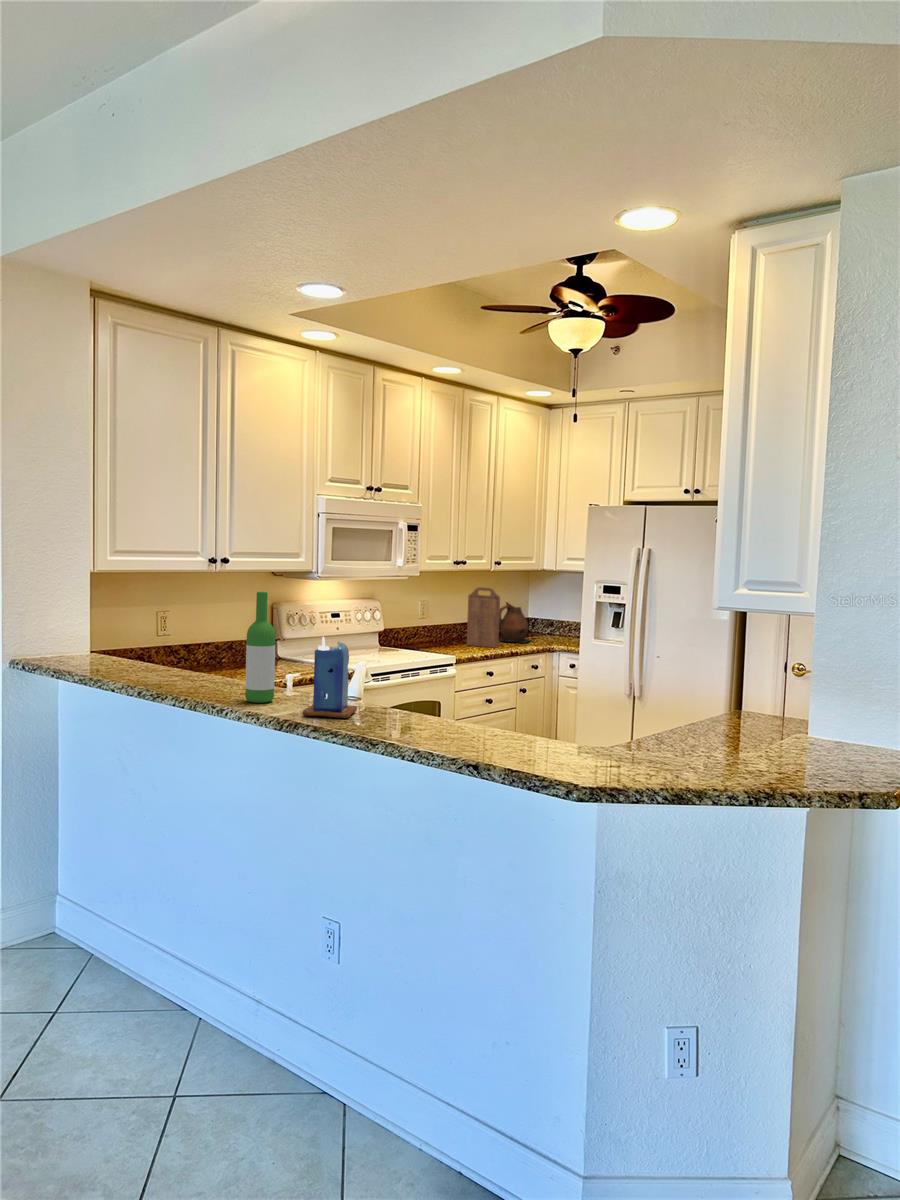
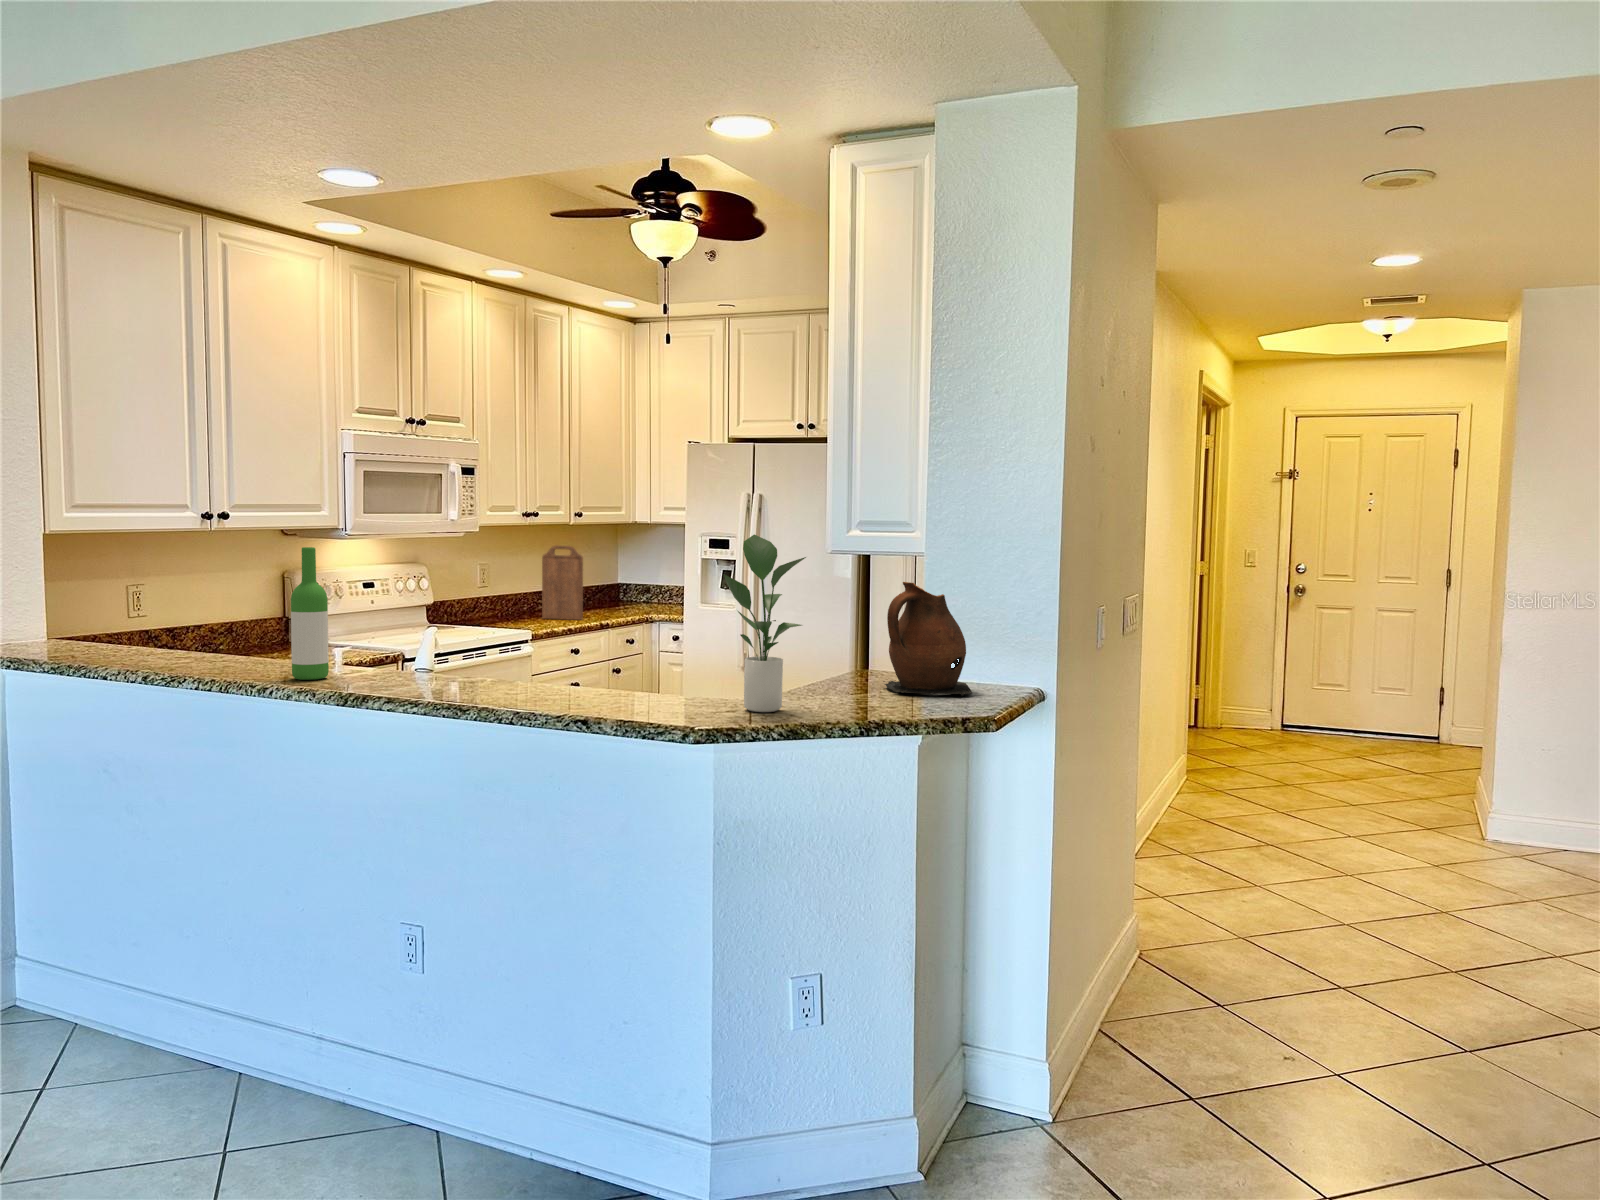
potted plant: none [612,594,698,771] -> present [724,535,806,712]
ceramic pitcher: present [499,602,531,643] -> present [884,582,972,696]
candle: present [303,637,357,718] -> none [373,596,436,688]

